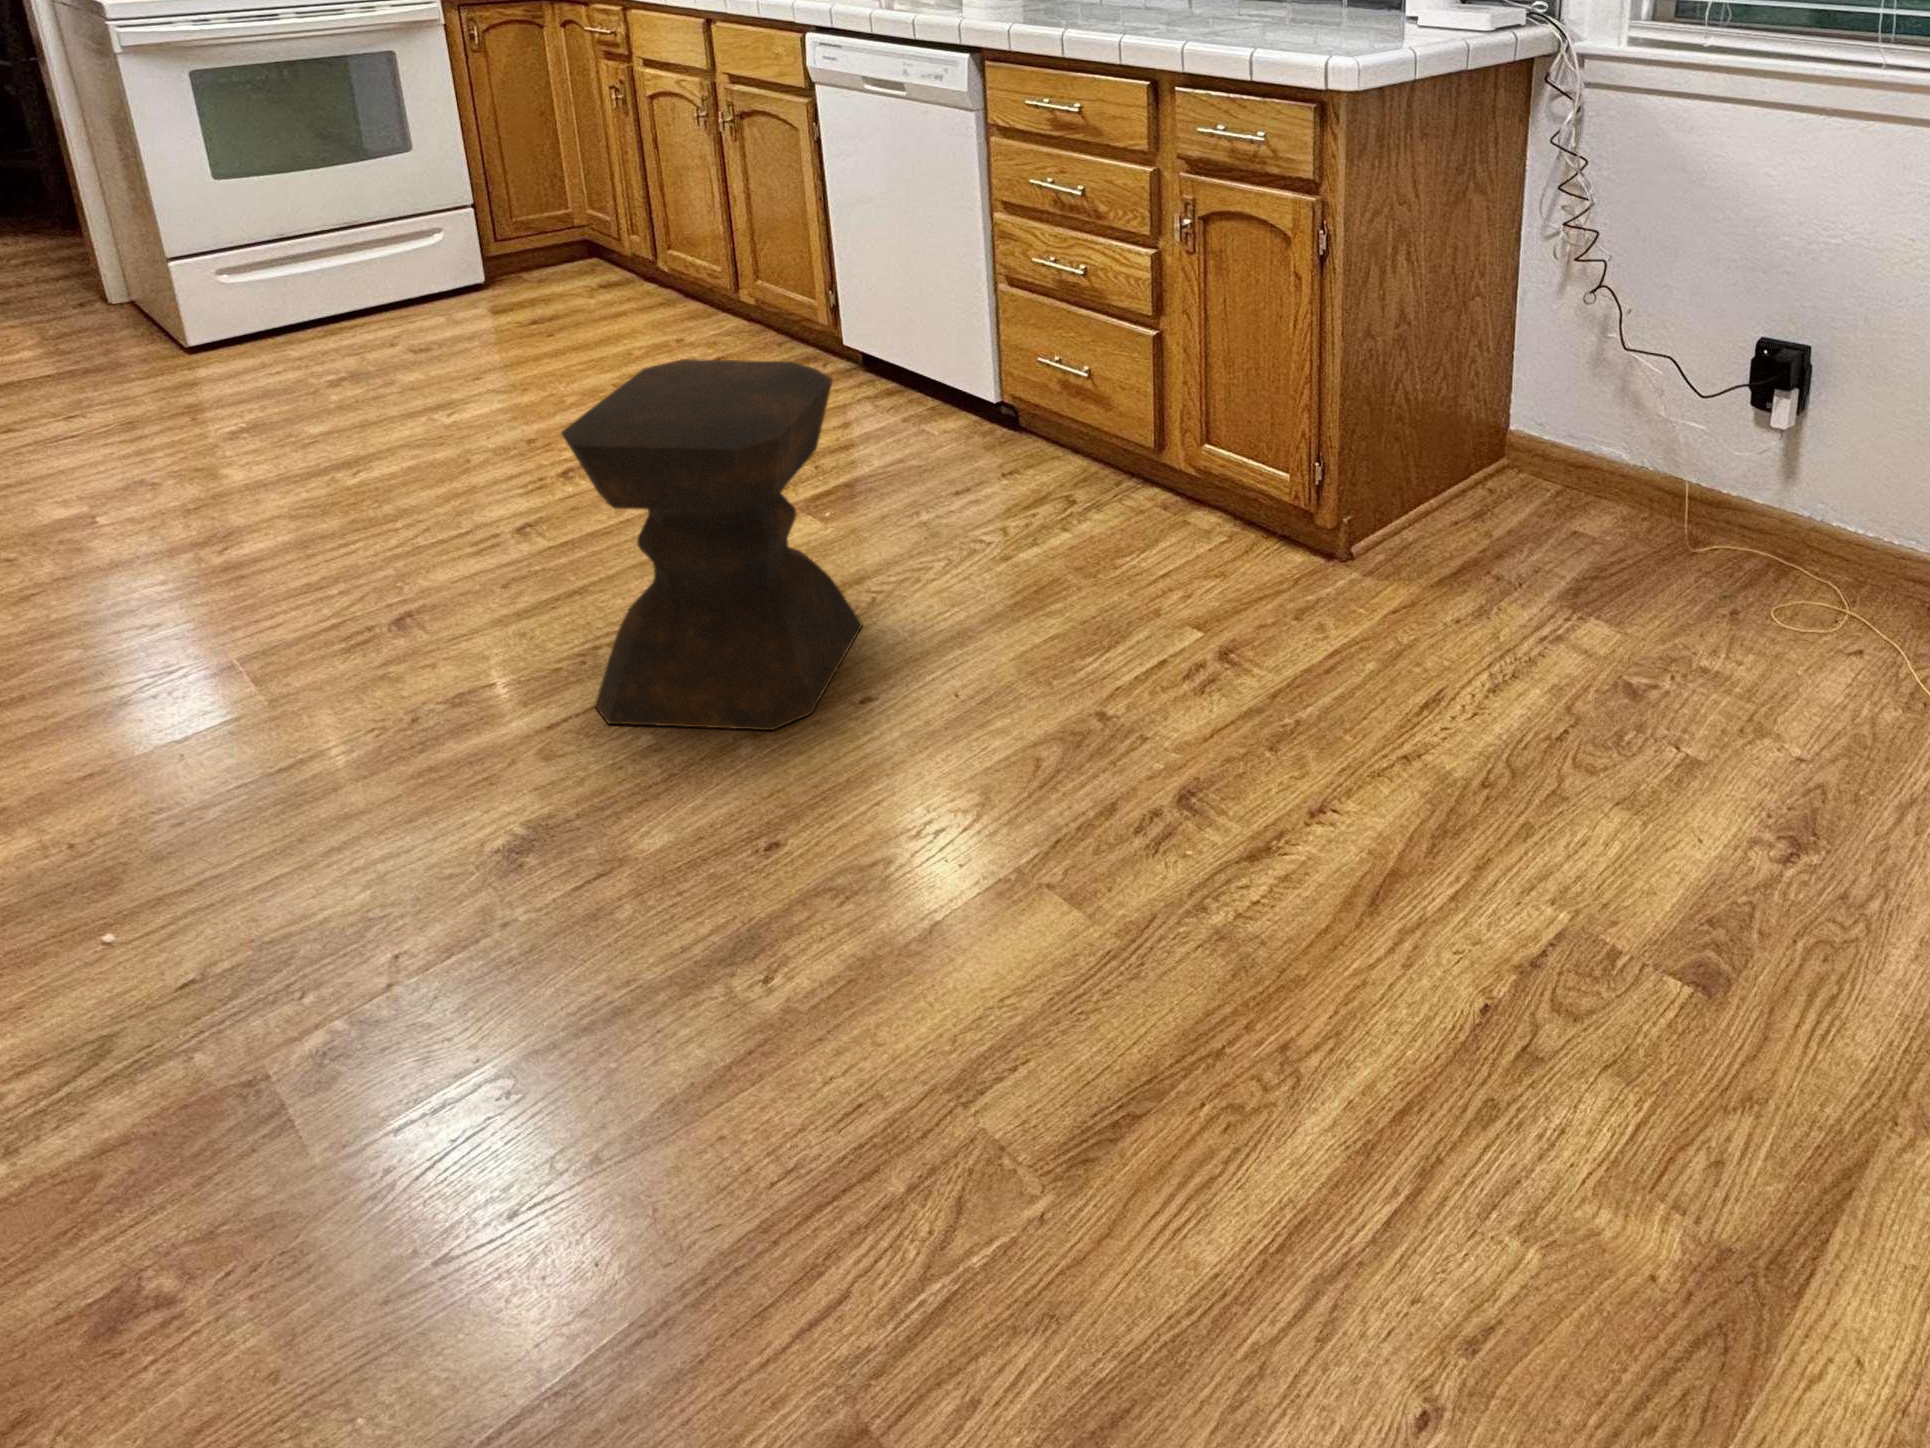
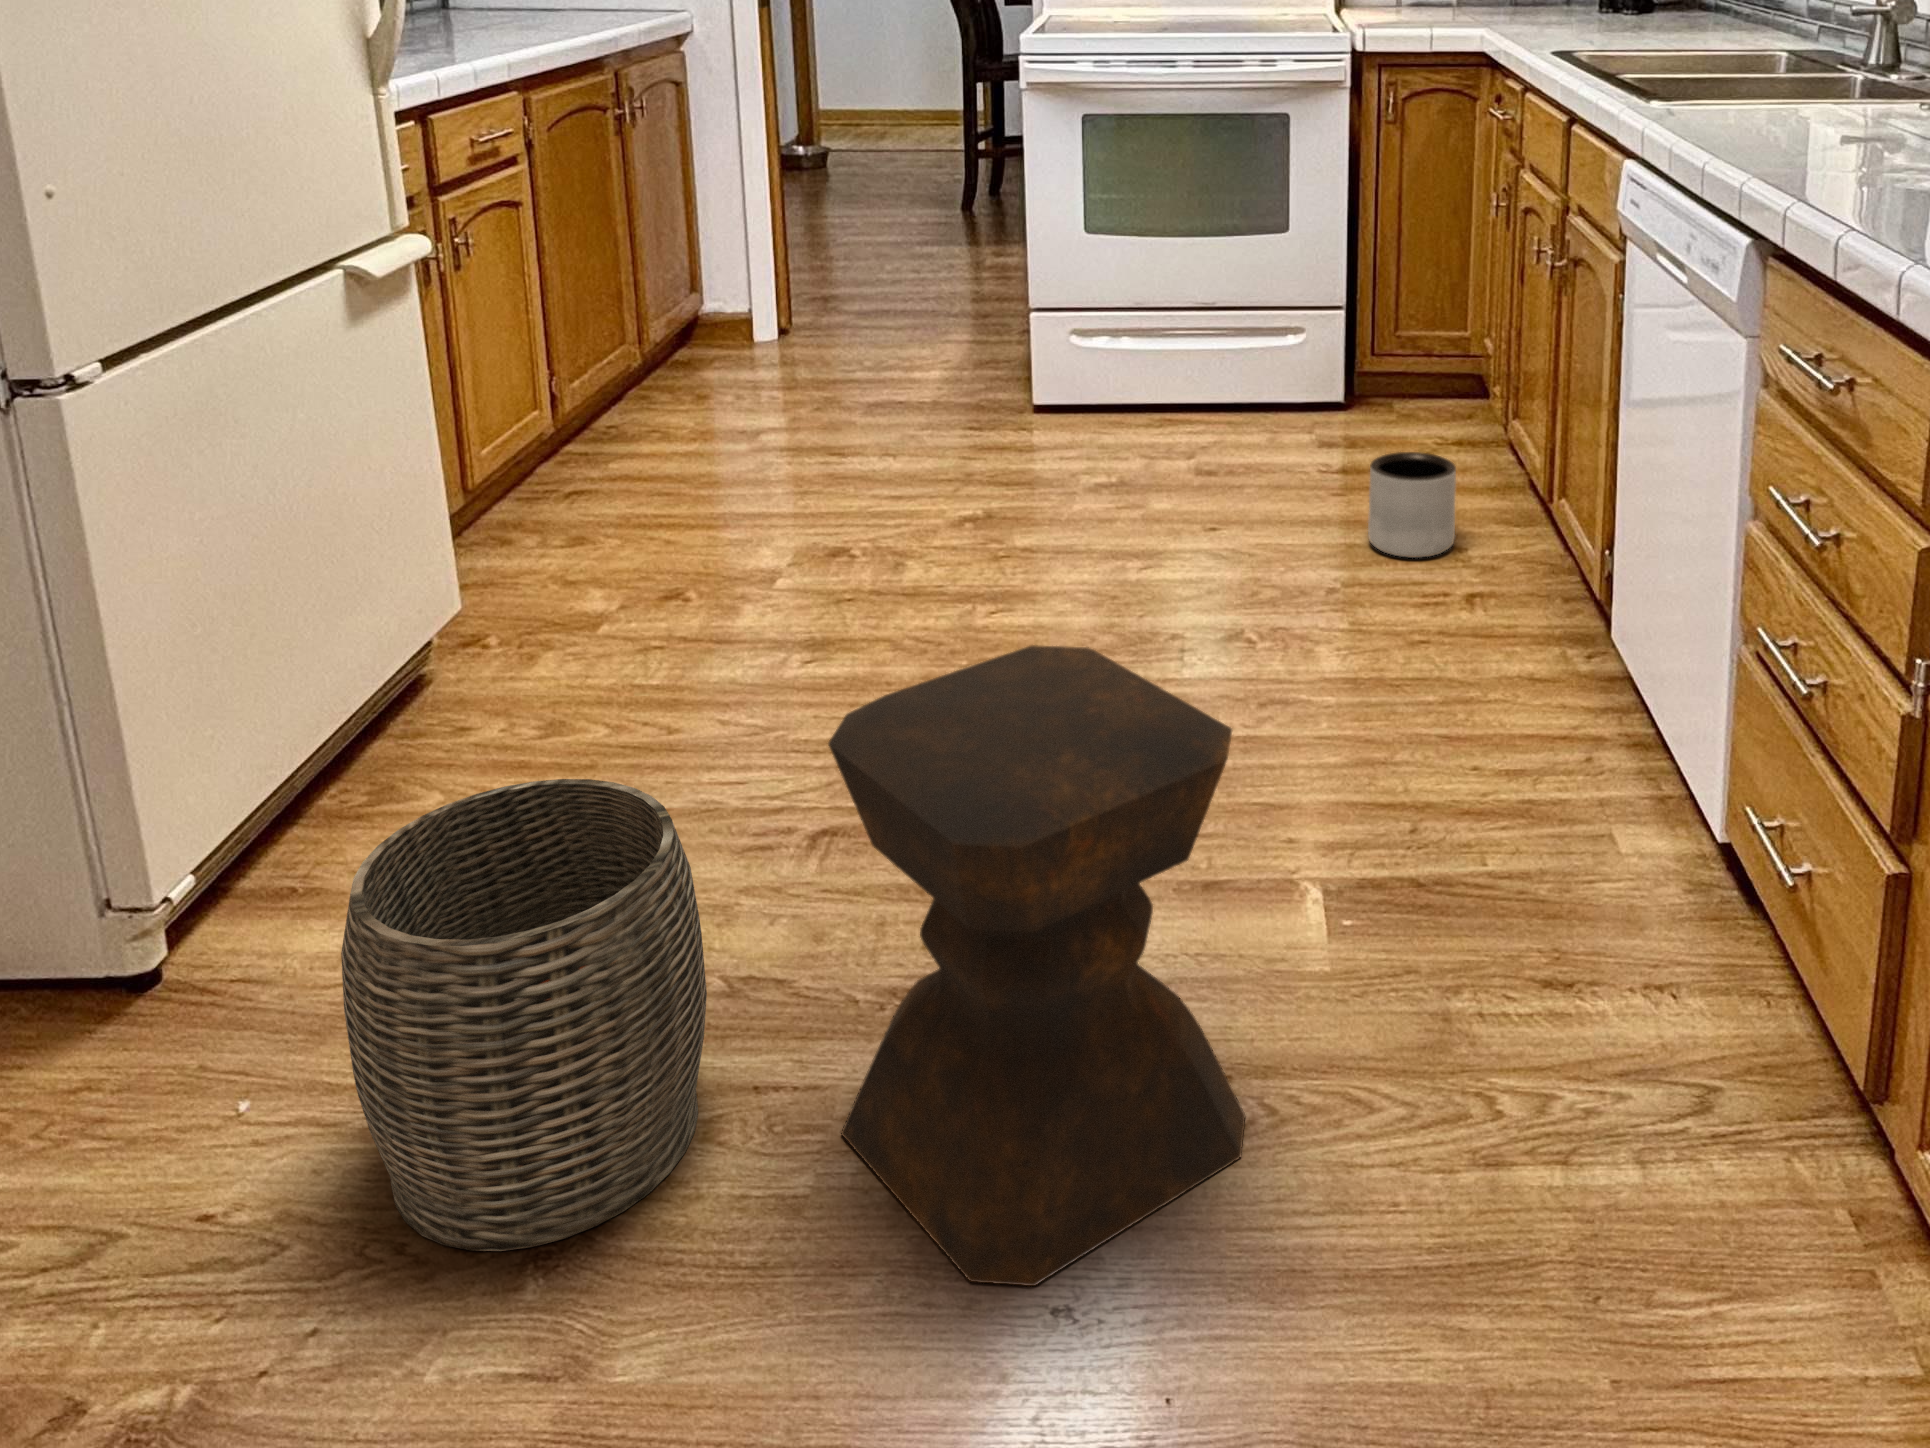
planter: none [597,280,672,356] -> present [1368,452,1456,558]
woven basket: none [189,550,507,905] -> present [341,779,707,1251]

